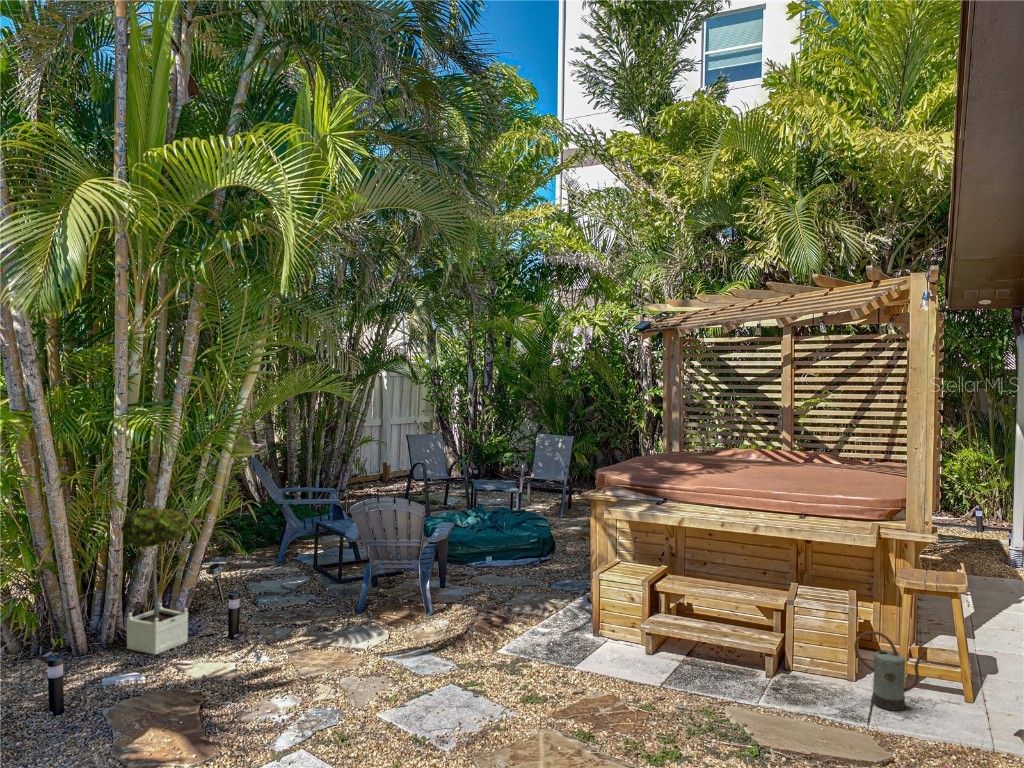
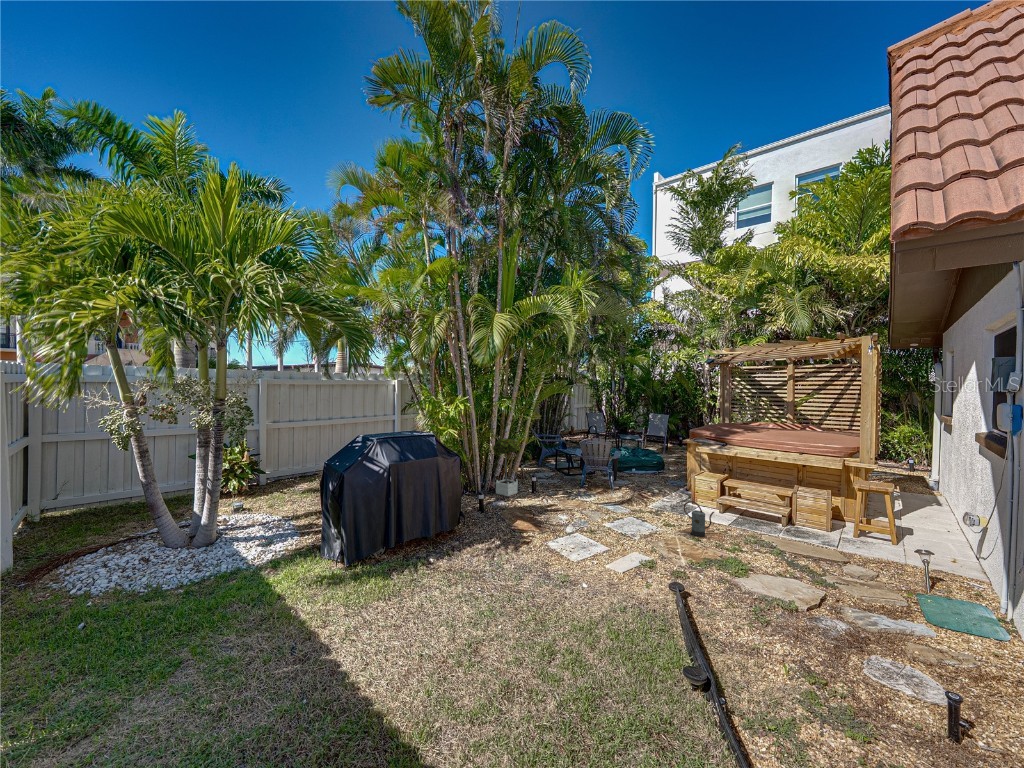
watering can: present [854,631,926,711] -> present [684,501,714,537]

